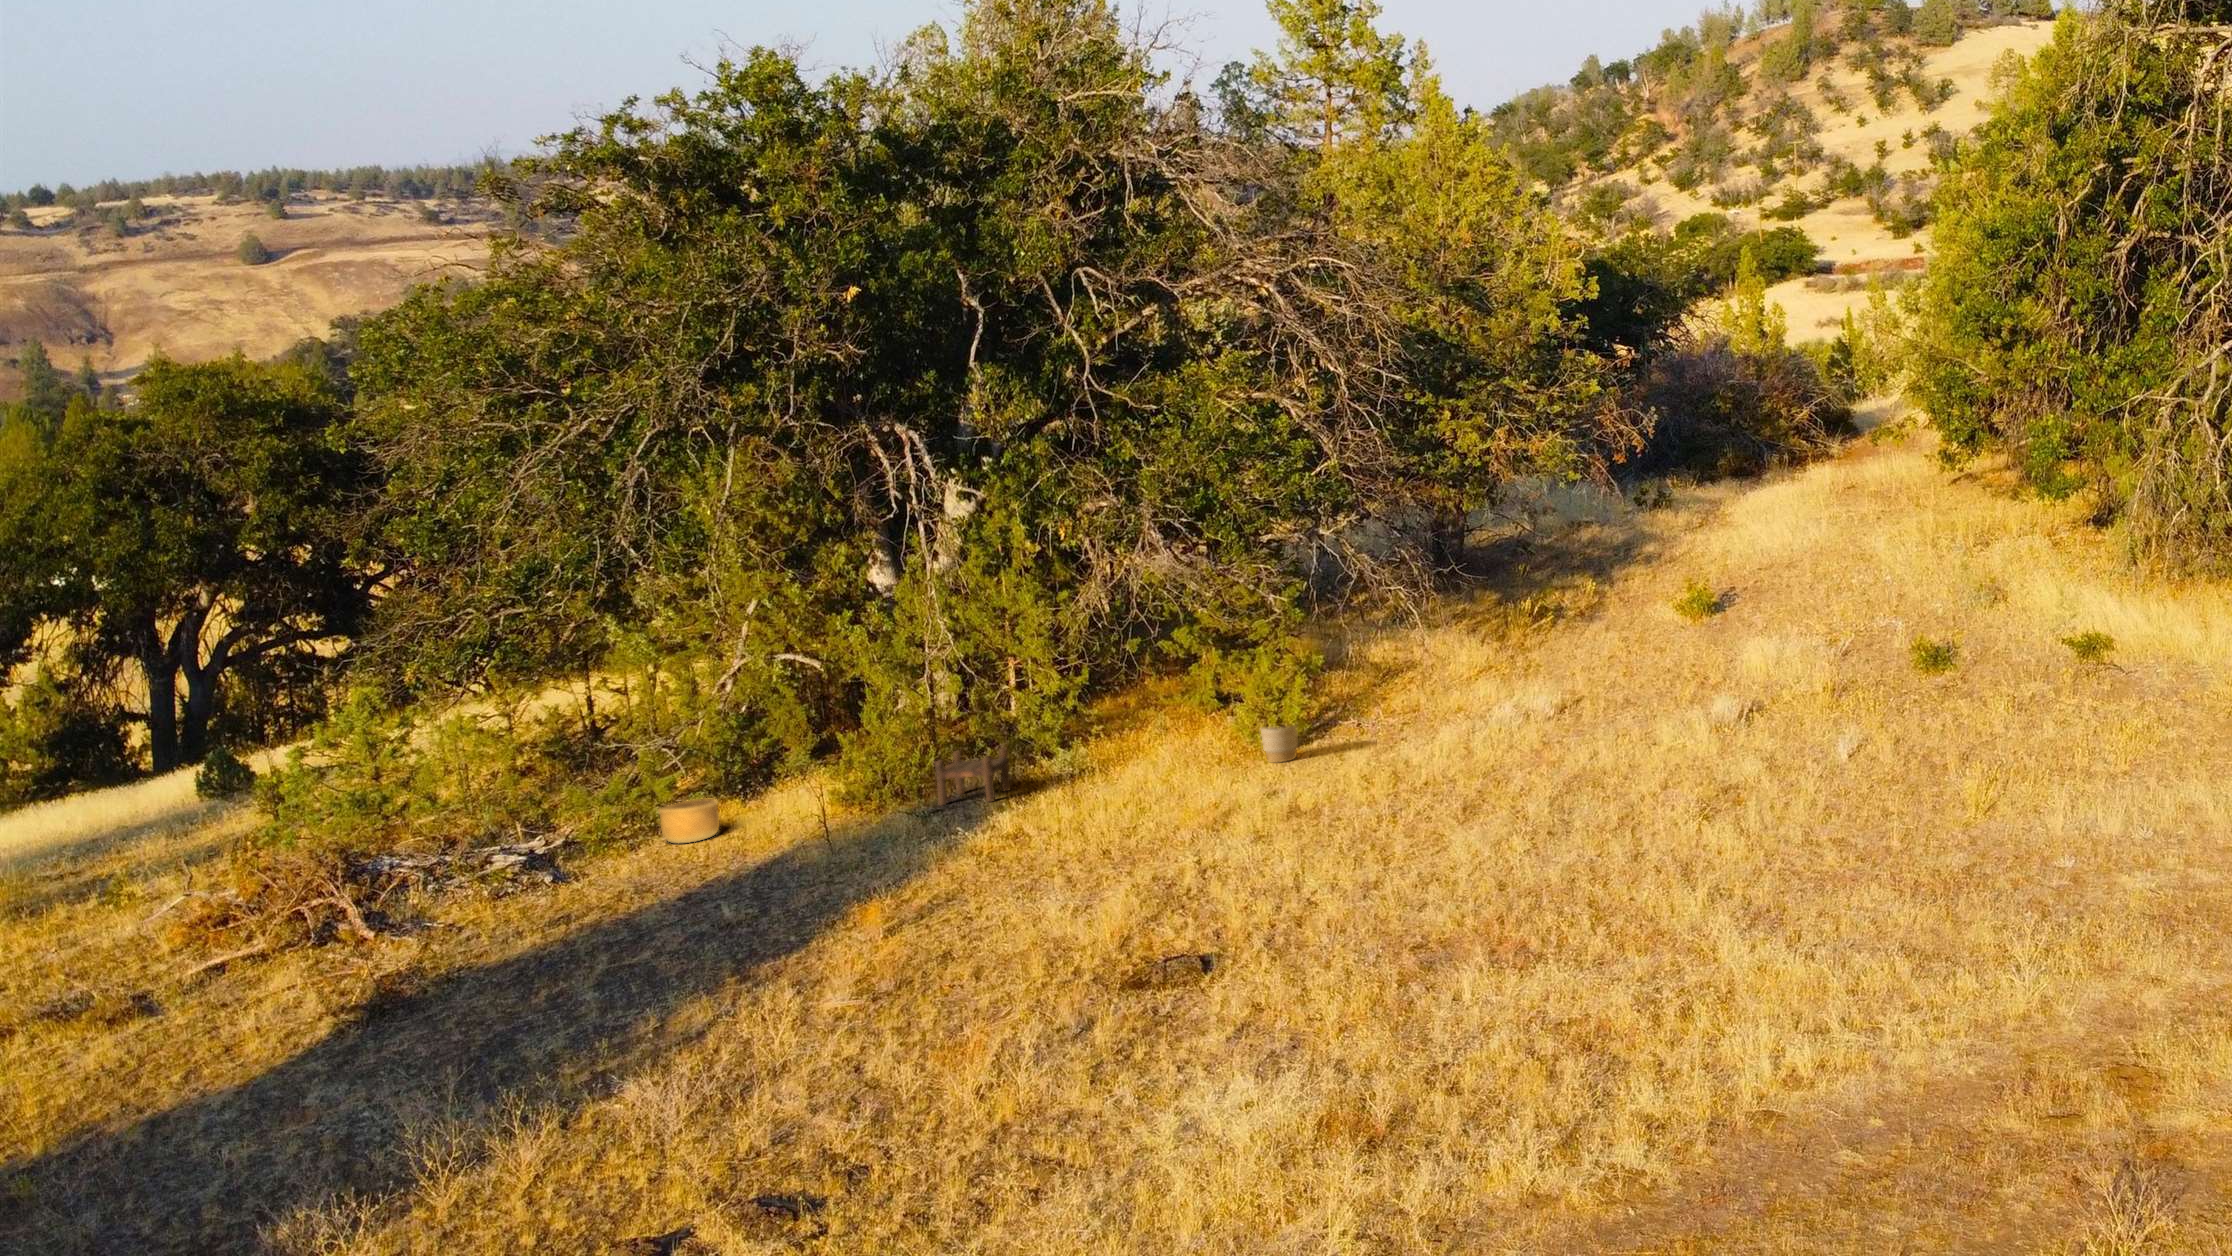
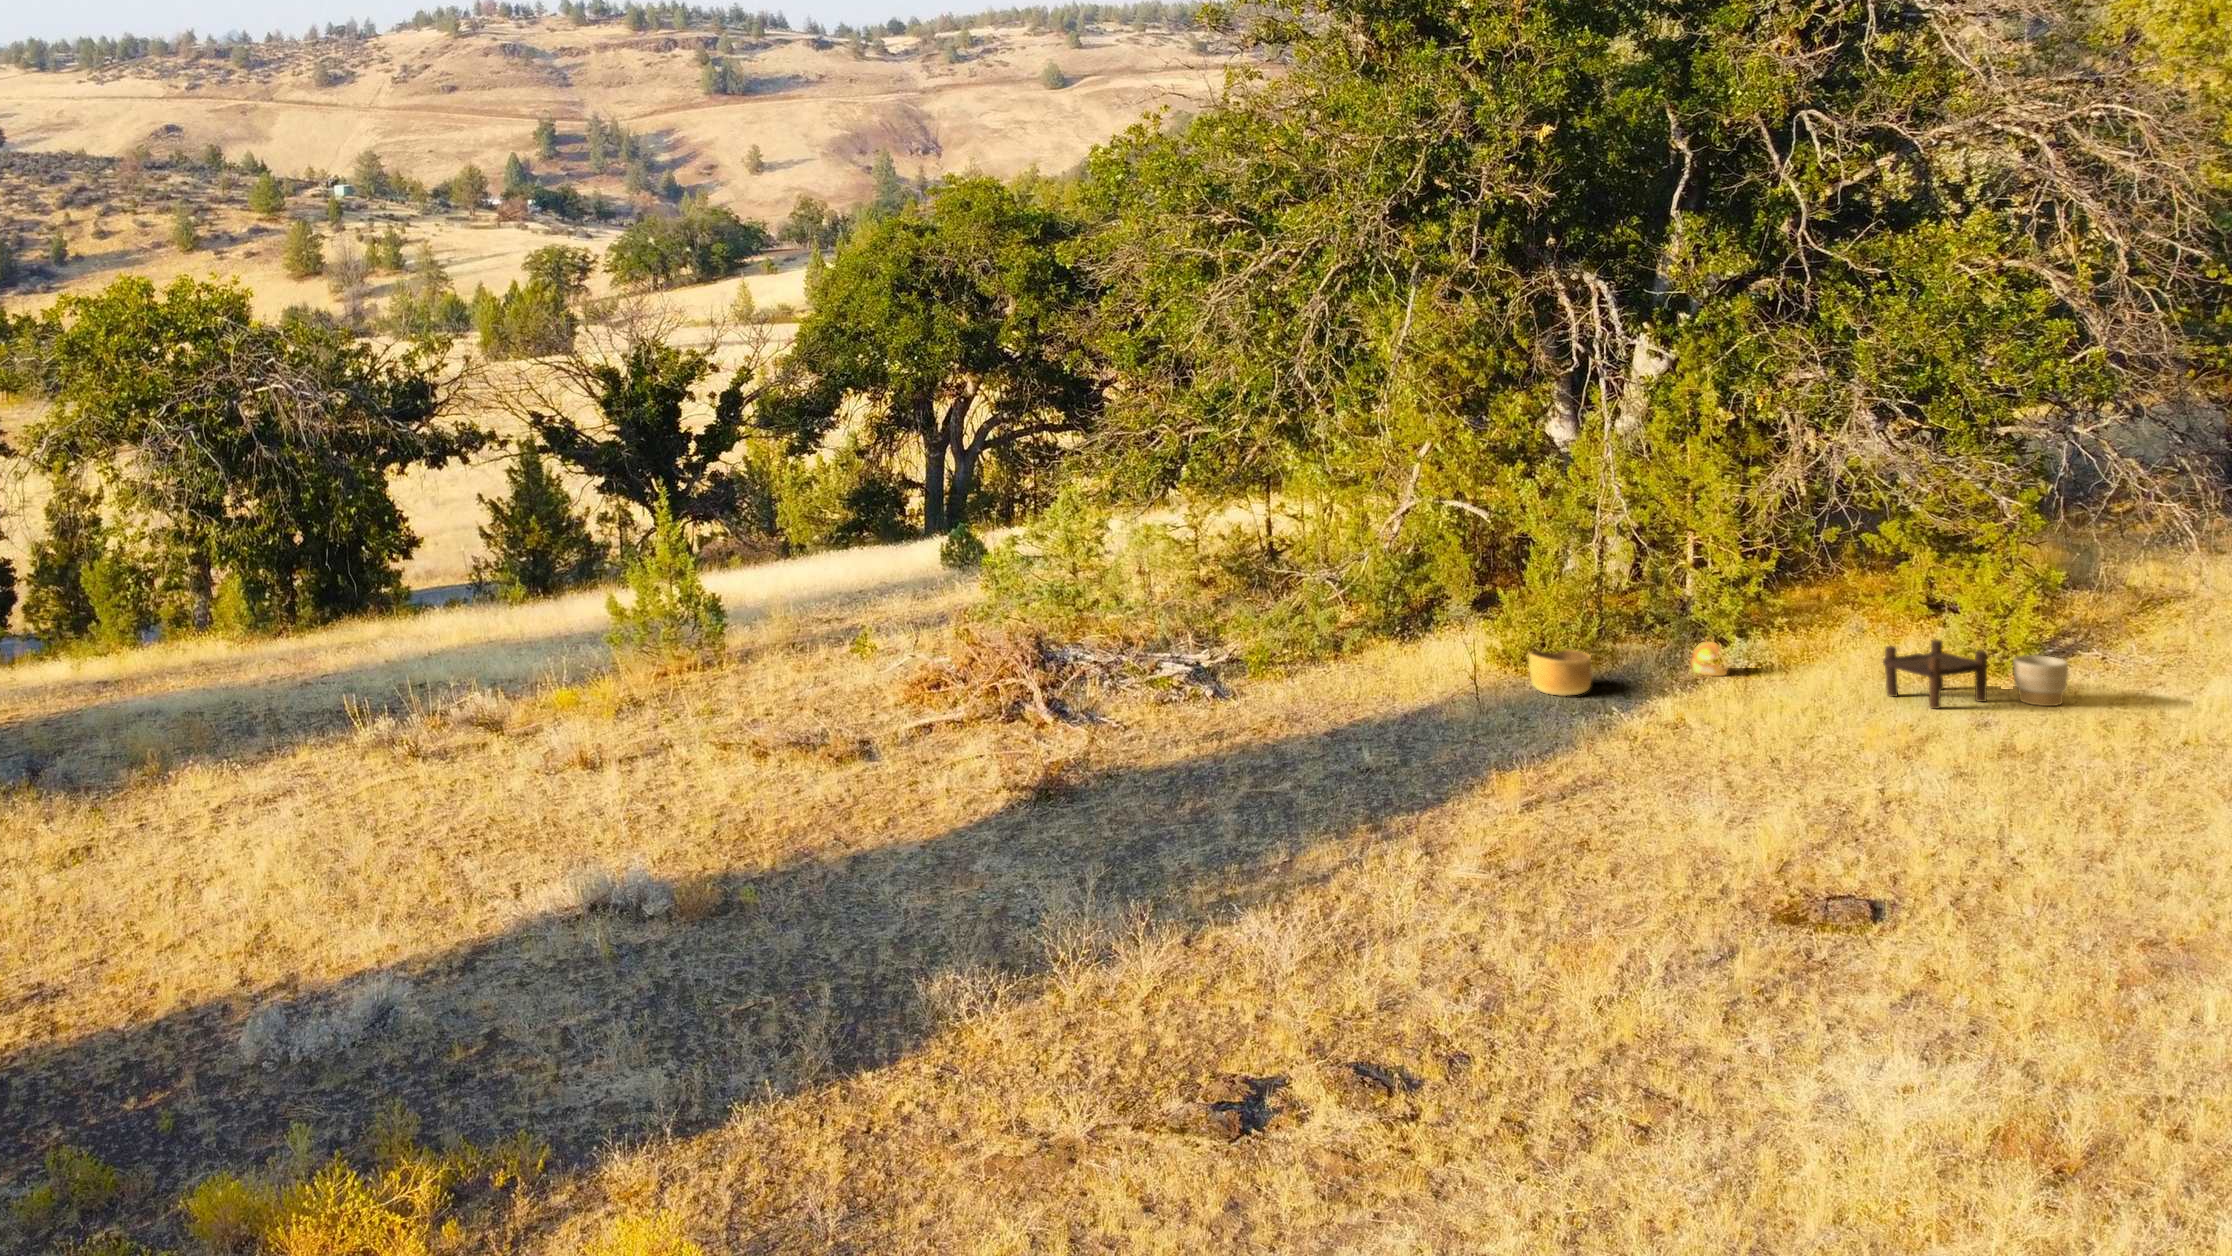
stool: present [935,747,1011,805] -> present [1883,640,1987,709]
backpack: none [1019,749,1051,786] -> present [1691,638,1728,676]
basket: present [659,798,720,844] -> present [1529,650,1592,696]

